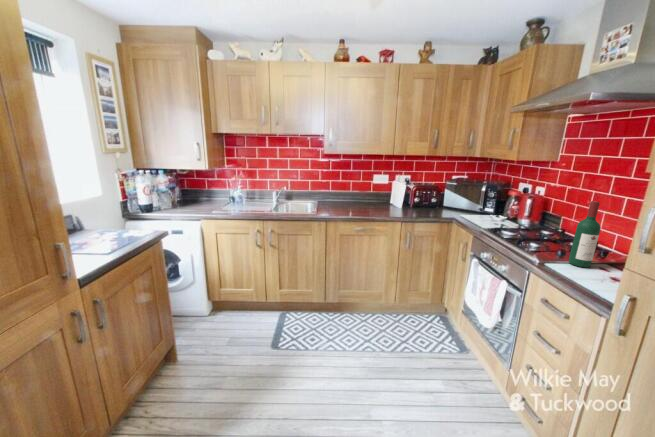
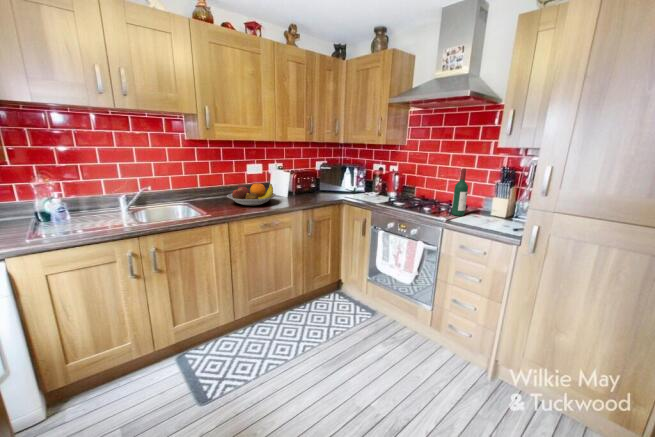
fruit bowl: none [340,192,382,211] -> present [227,183,276,206]

